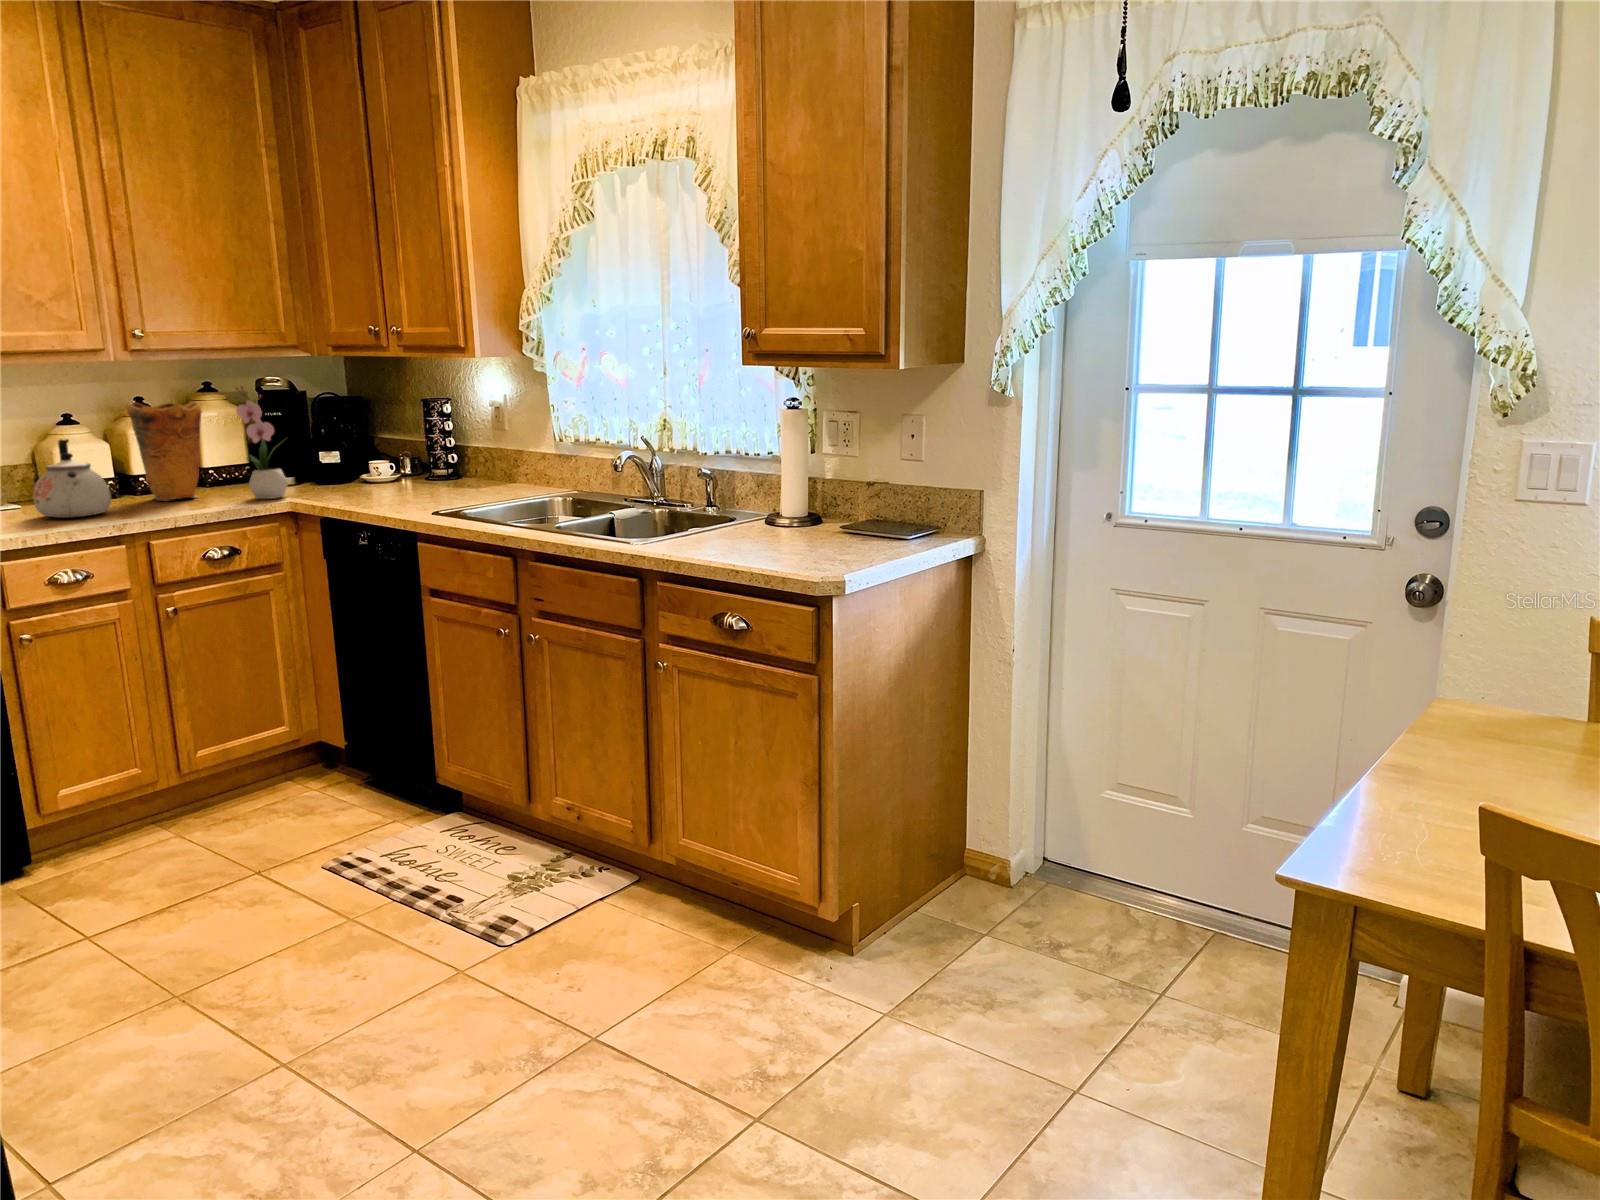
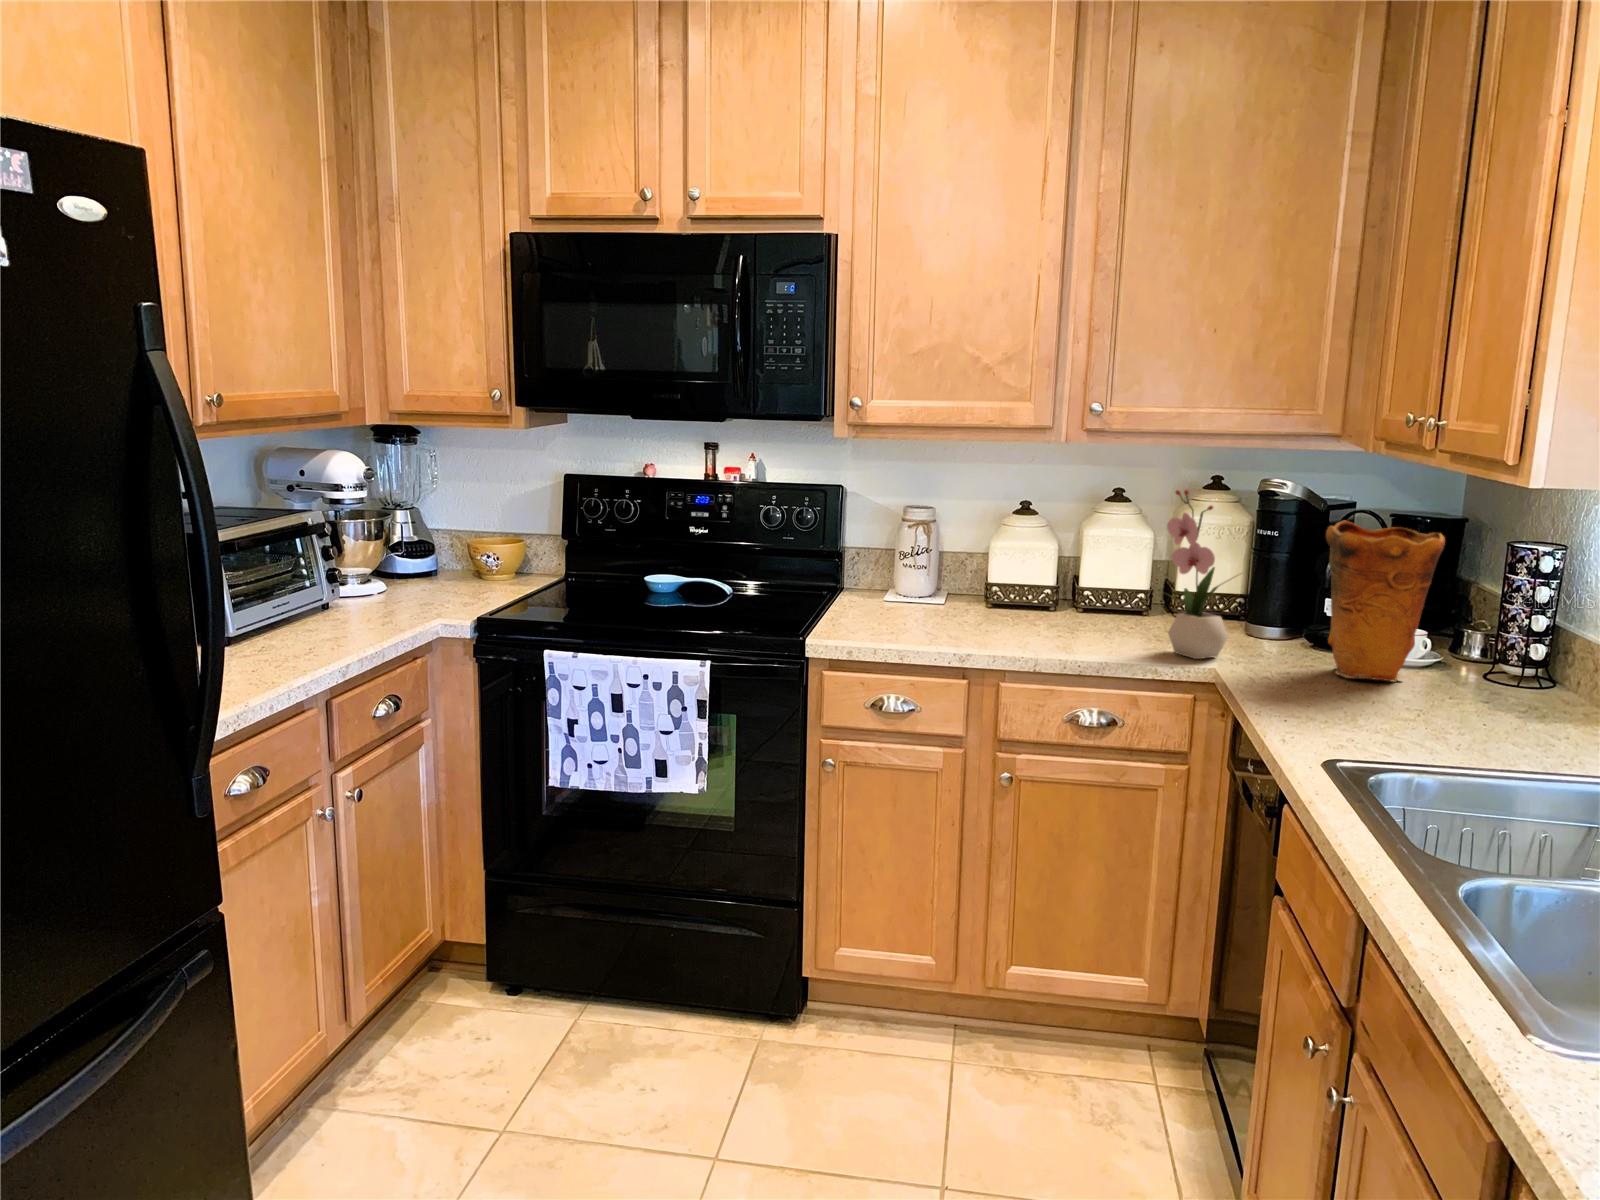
vase: present [127,402,201,501] -> present [1326,521,1445,681]
kettle: present [33,439,111,518] -> none [919,535,1000,633]

